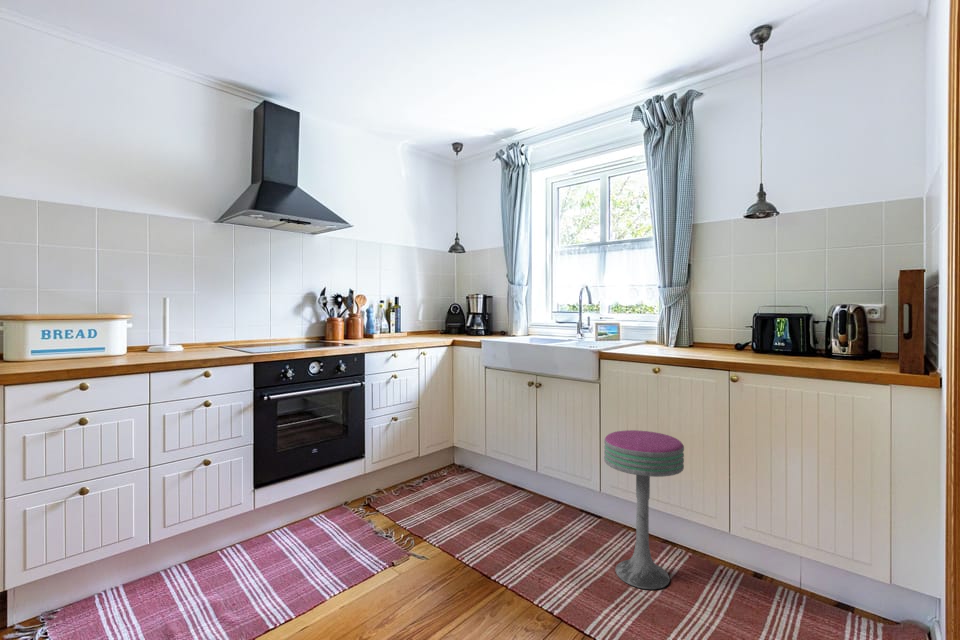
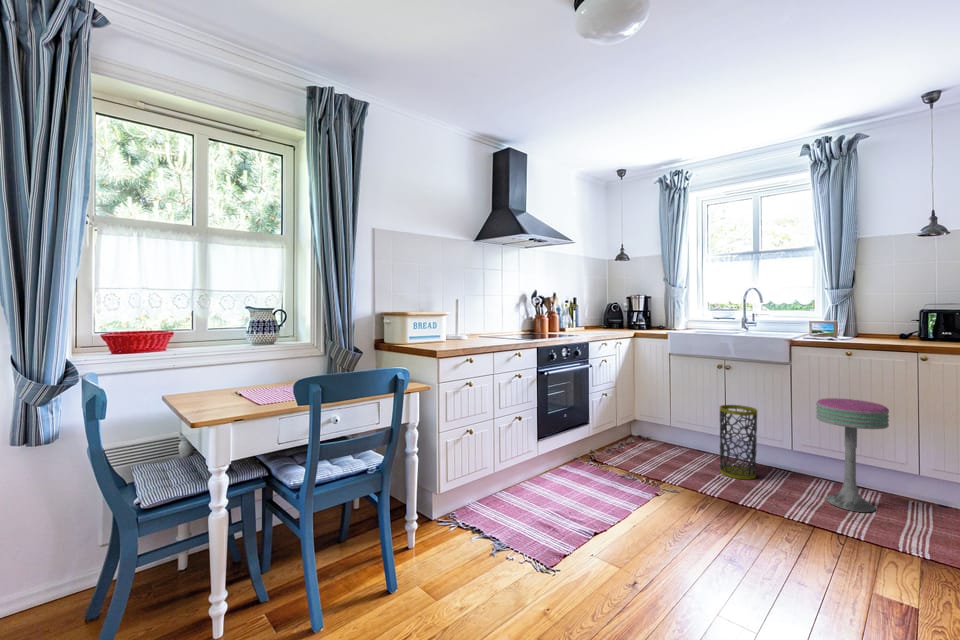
trash can: none [516,435,558,535] -> present [720,405,757,480]

